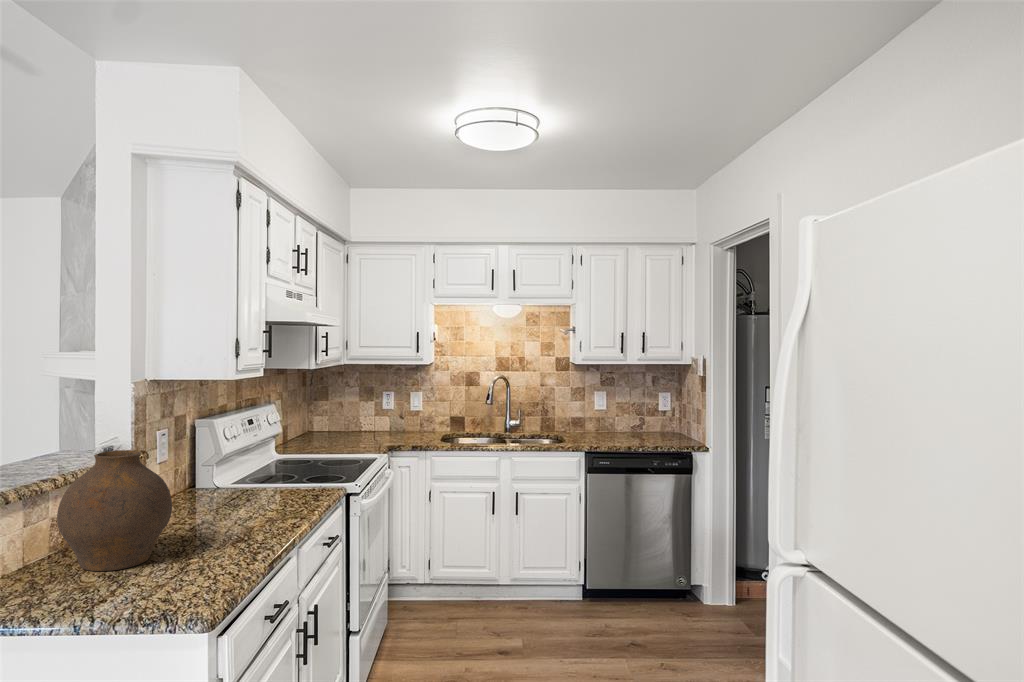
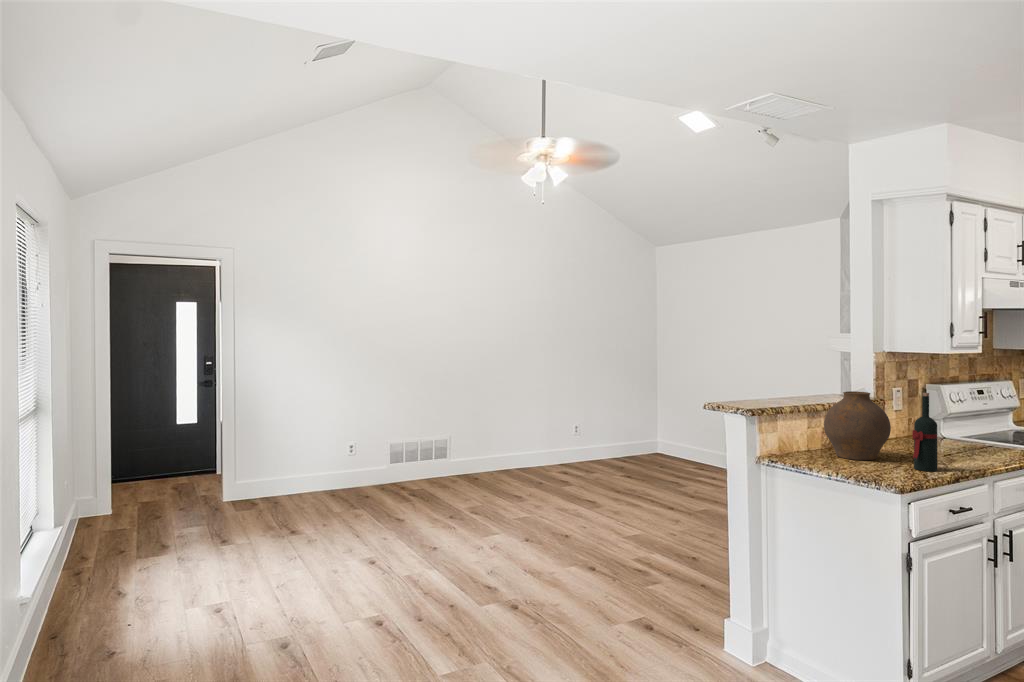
wine bottle: none [211,447,245,568] -> present [912,393,938,471]

